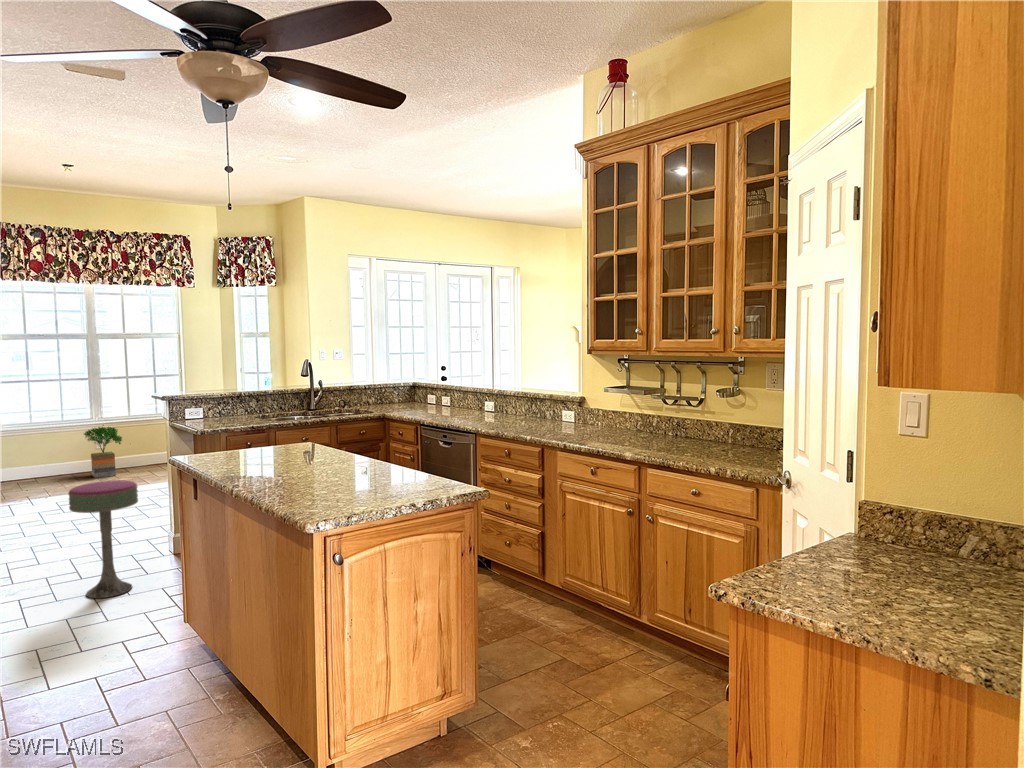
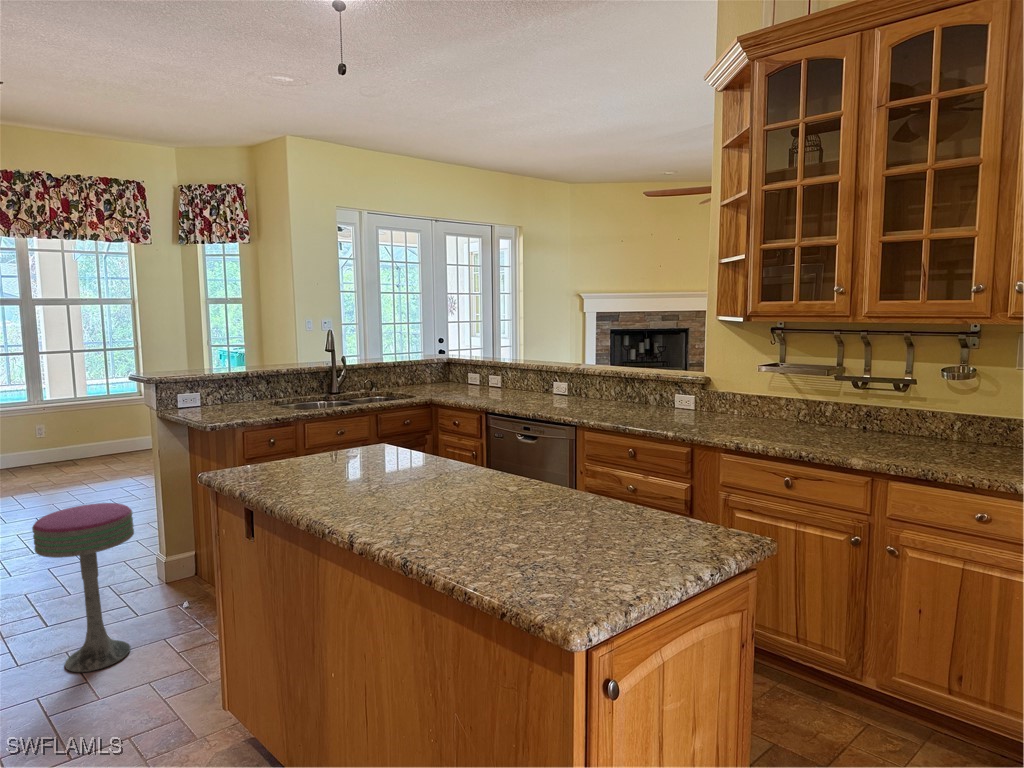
potted tree: present [84,427,122,478] -> none [21,411,73,474]

